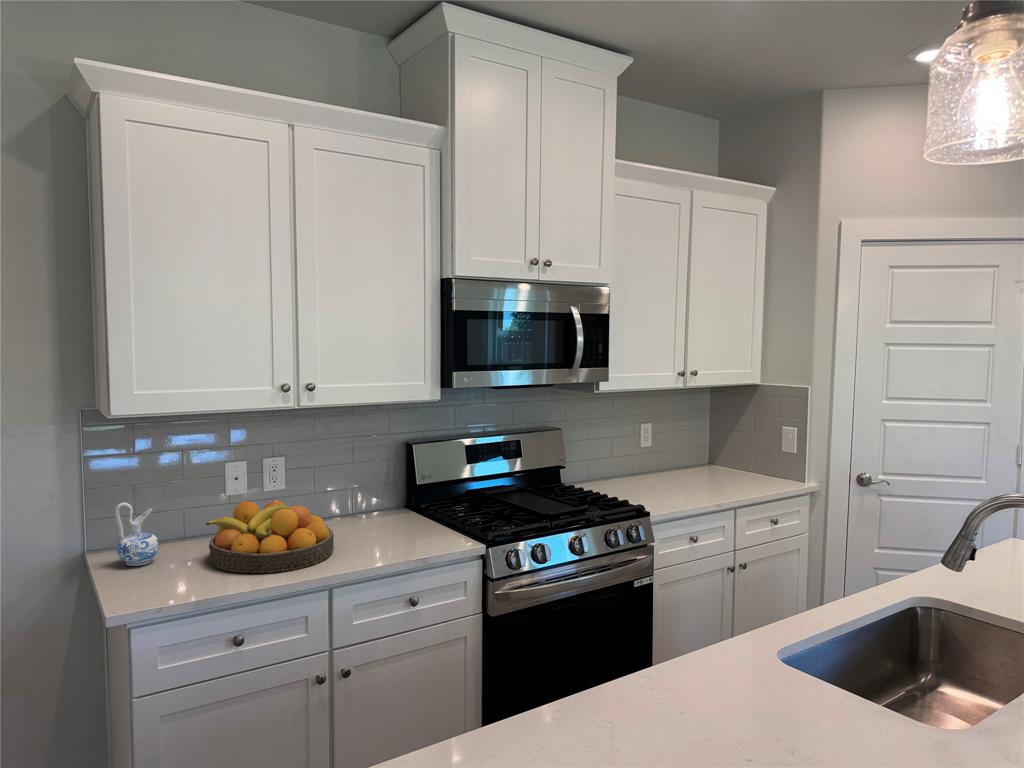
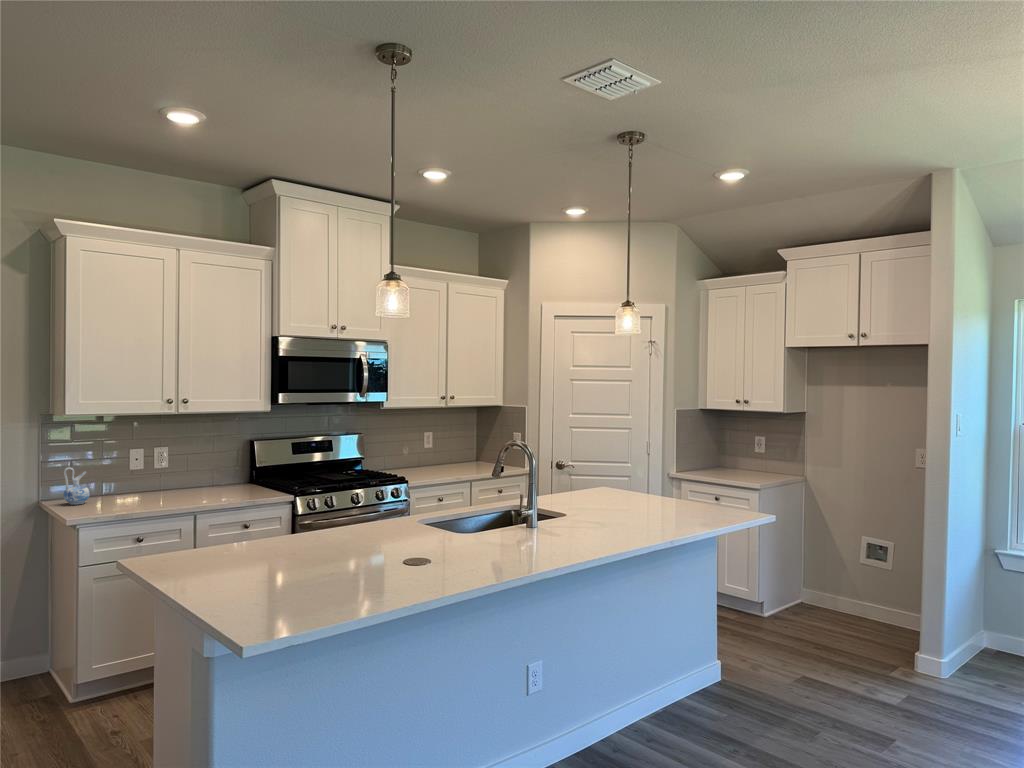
fruit bowl: present [206,501,334,573] -> none [120,468,199,505]

